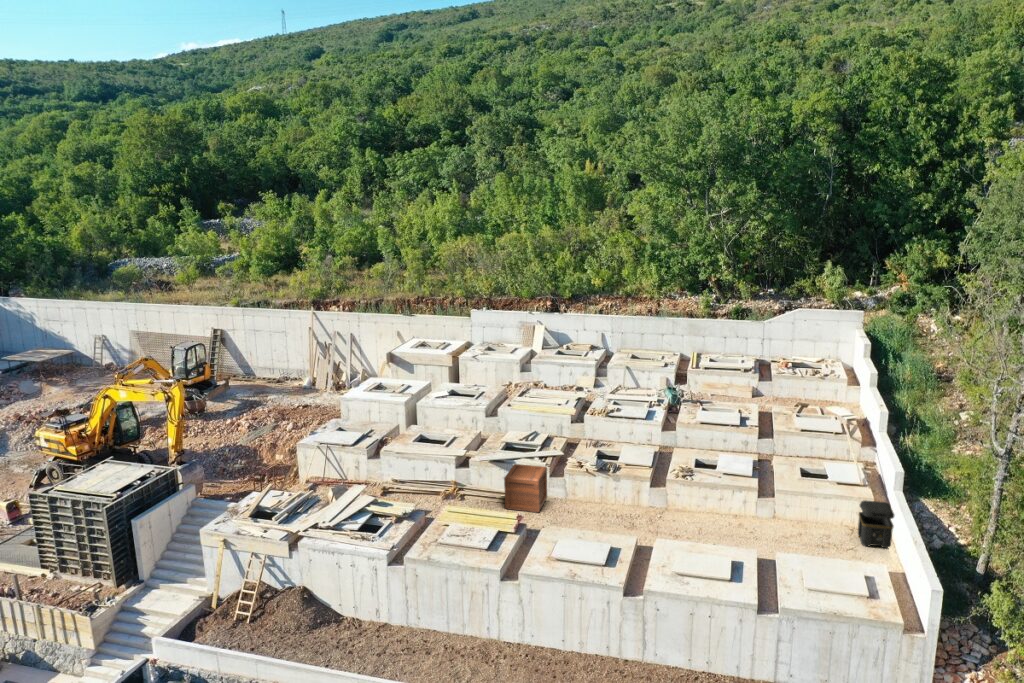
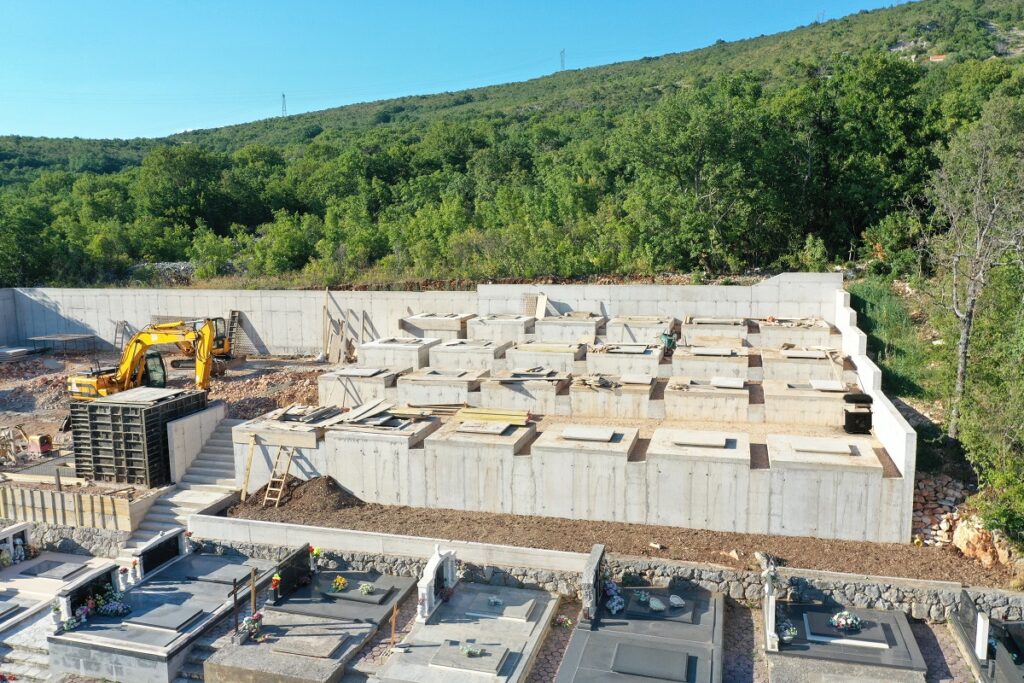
wooden crate: present [504,464,547,512] -> none [514,382,554,421]

